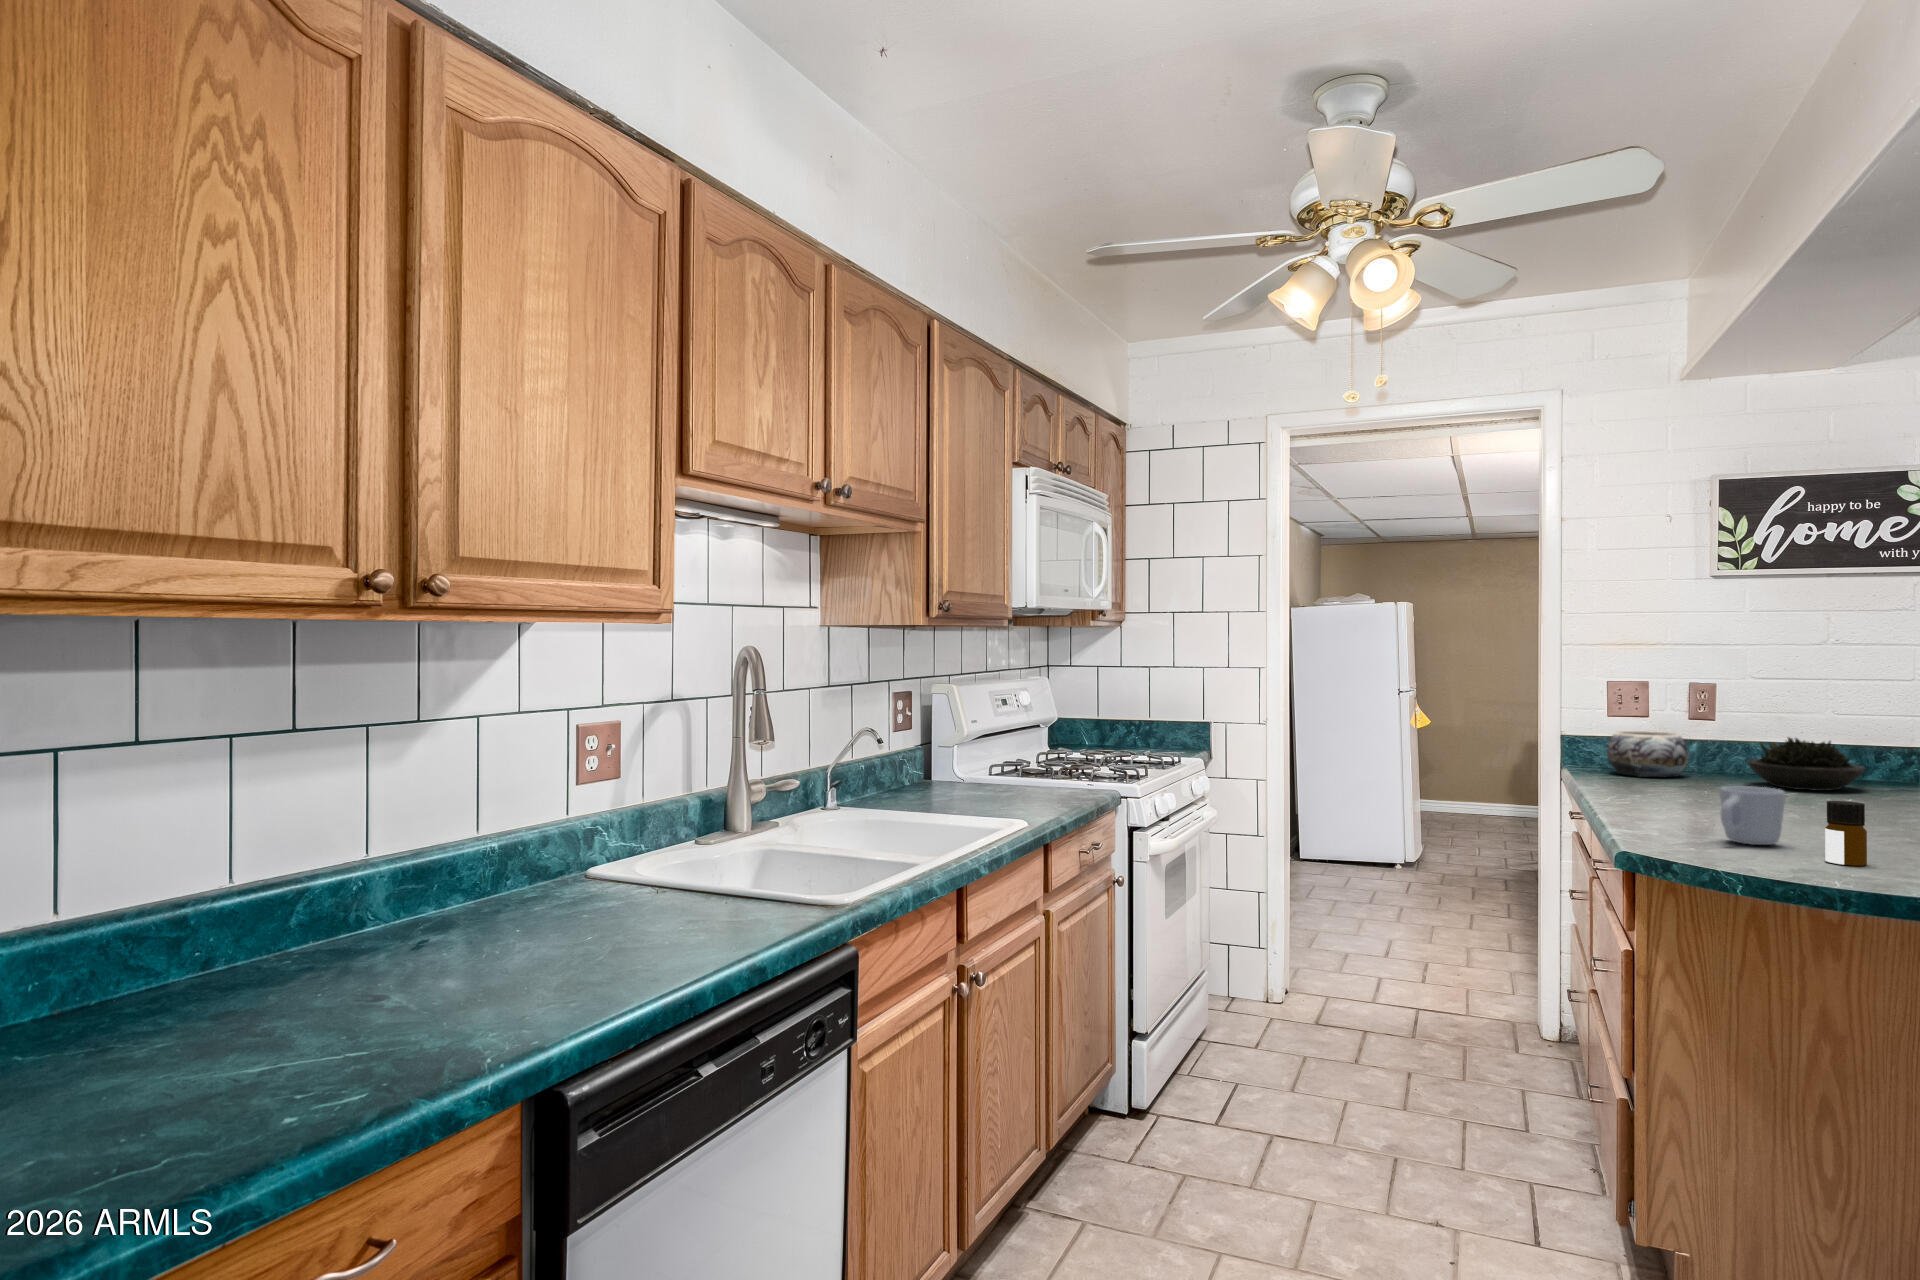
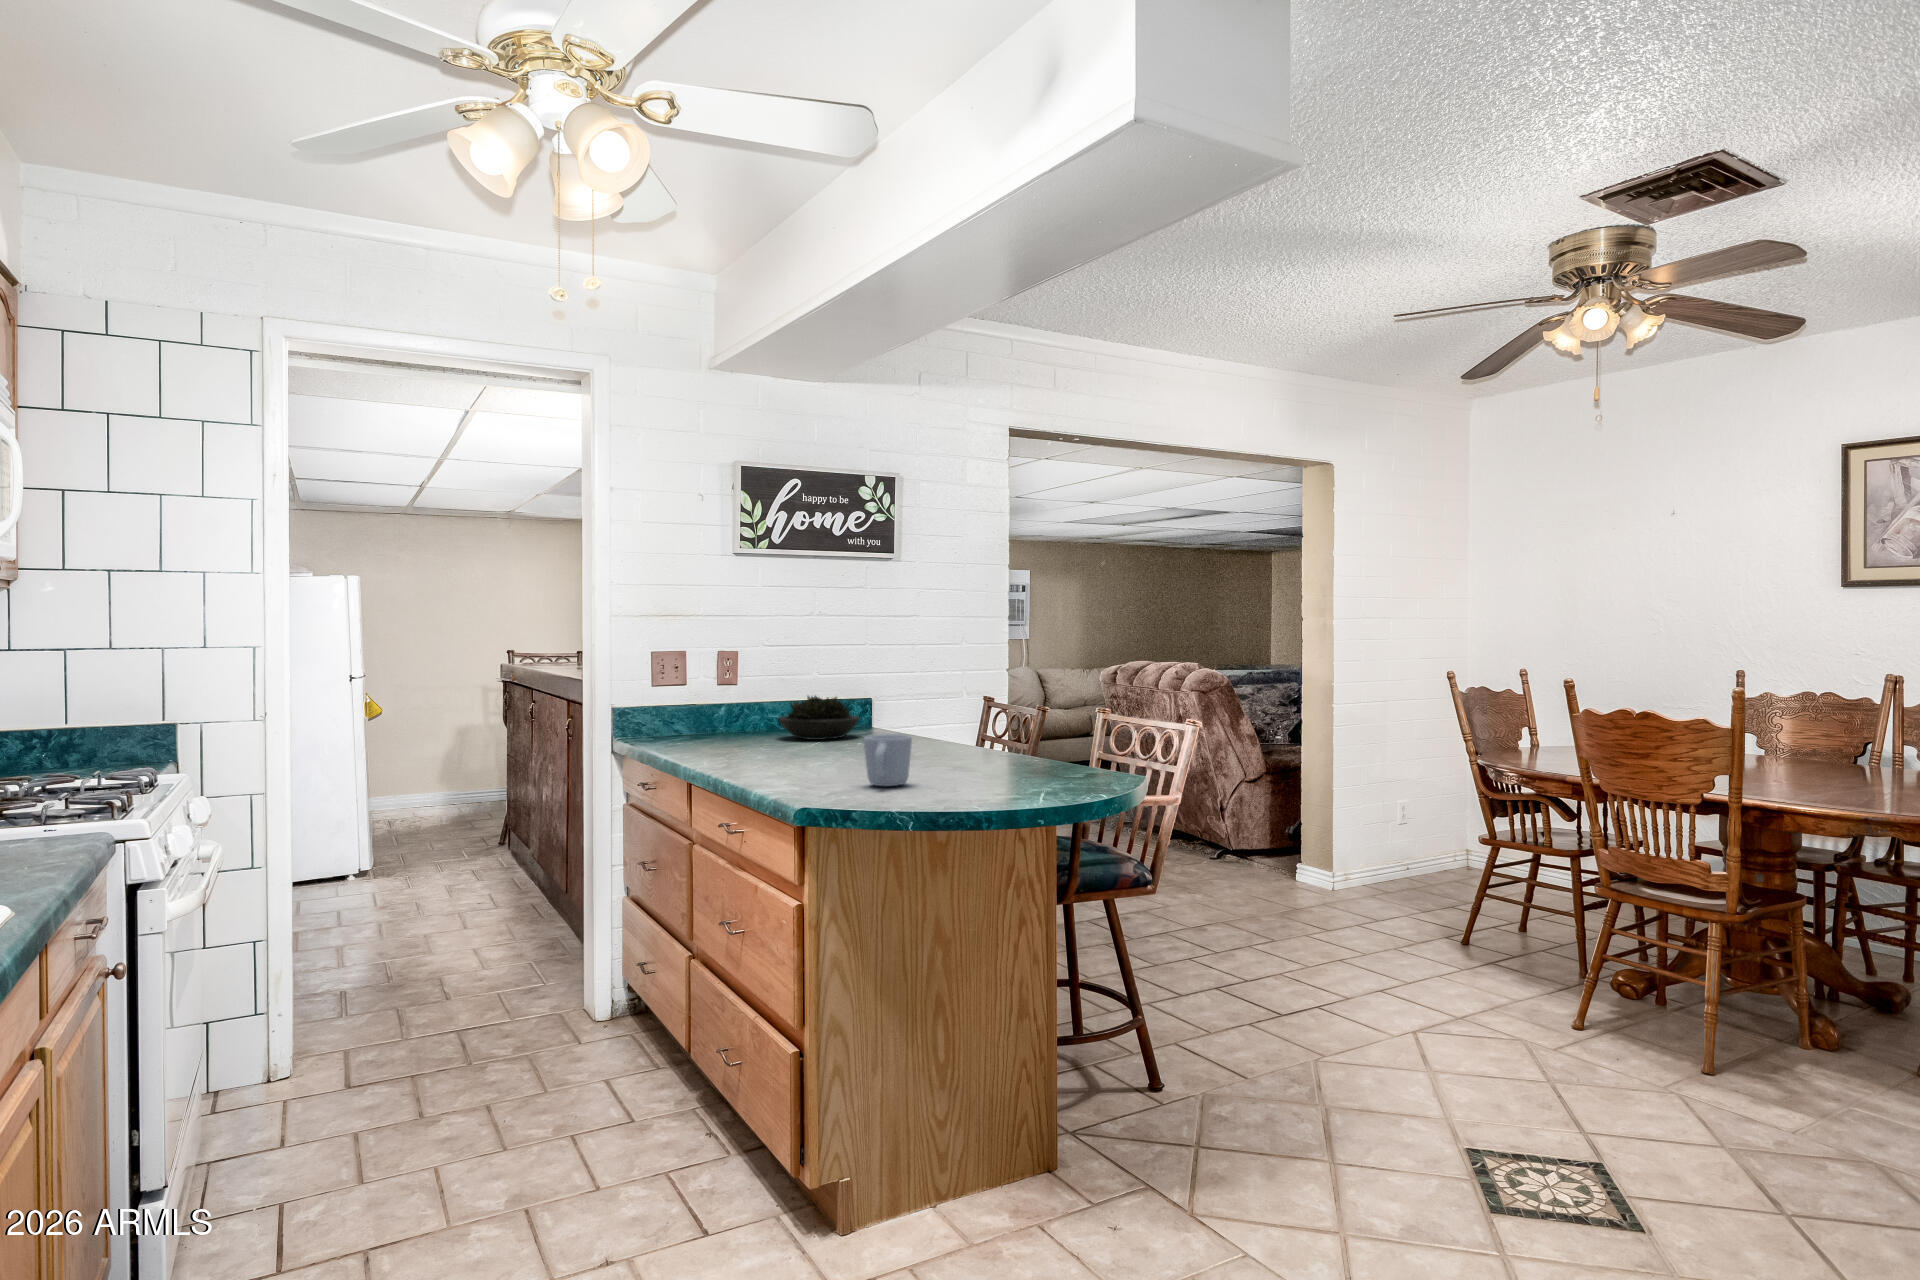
decorative bowl: present [1607,731,1689,777] -> none [660,699,728,742]
bottle: present [1825,801,1867,865] -> none [957,738,984,792]

